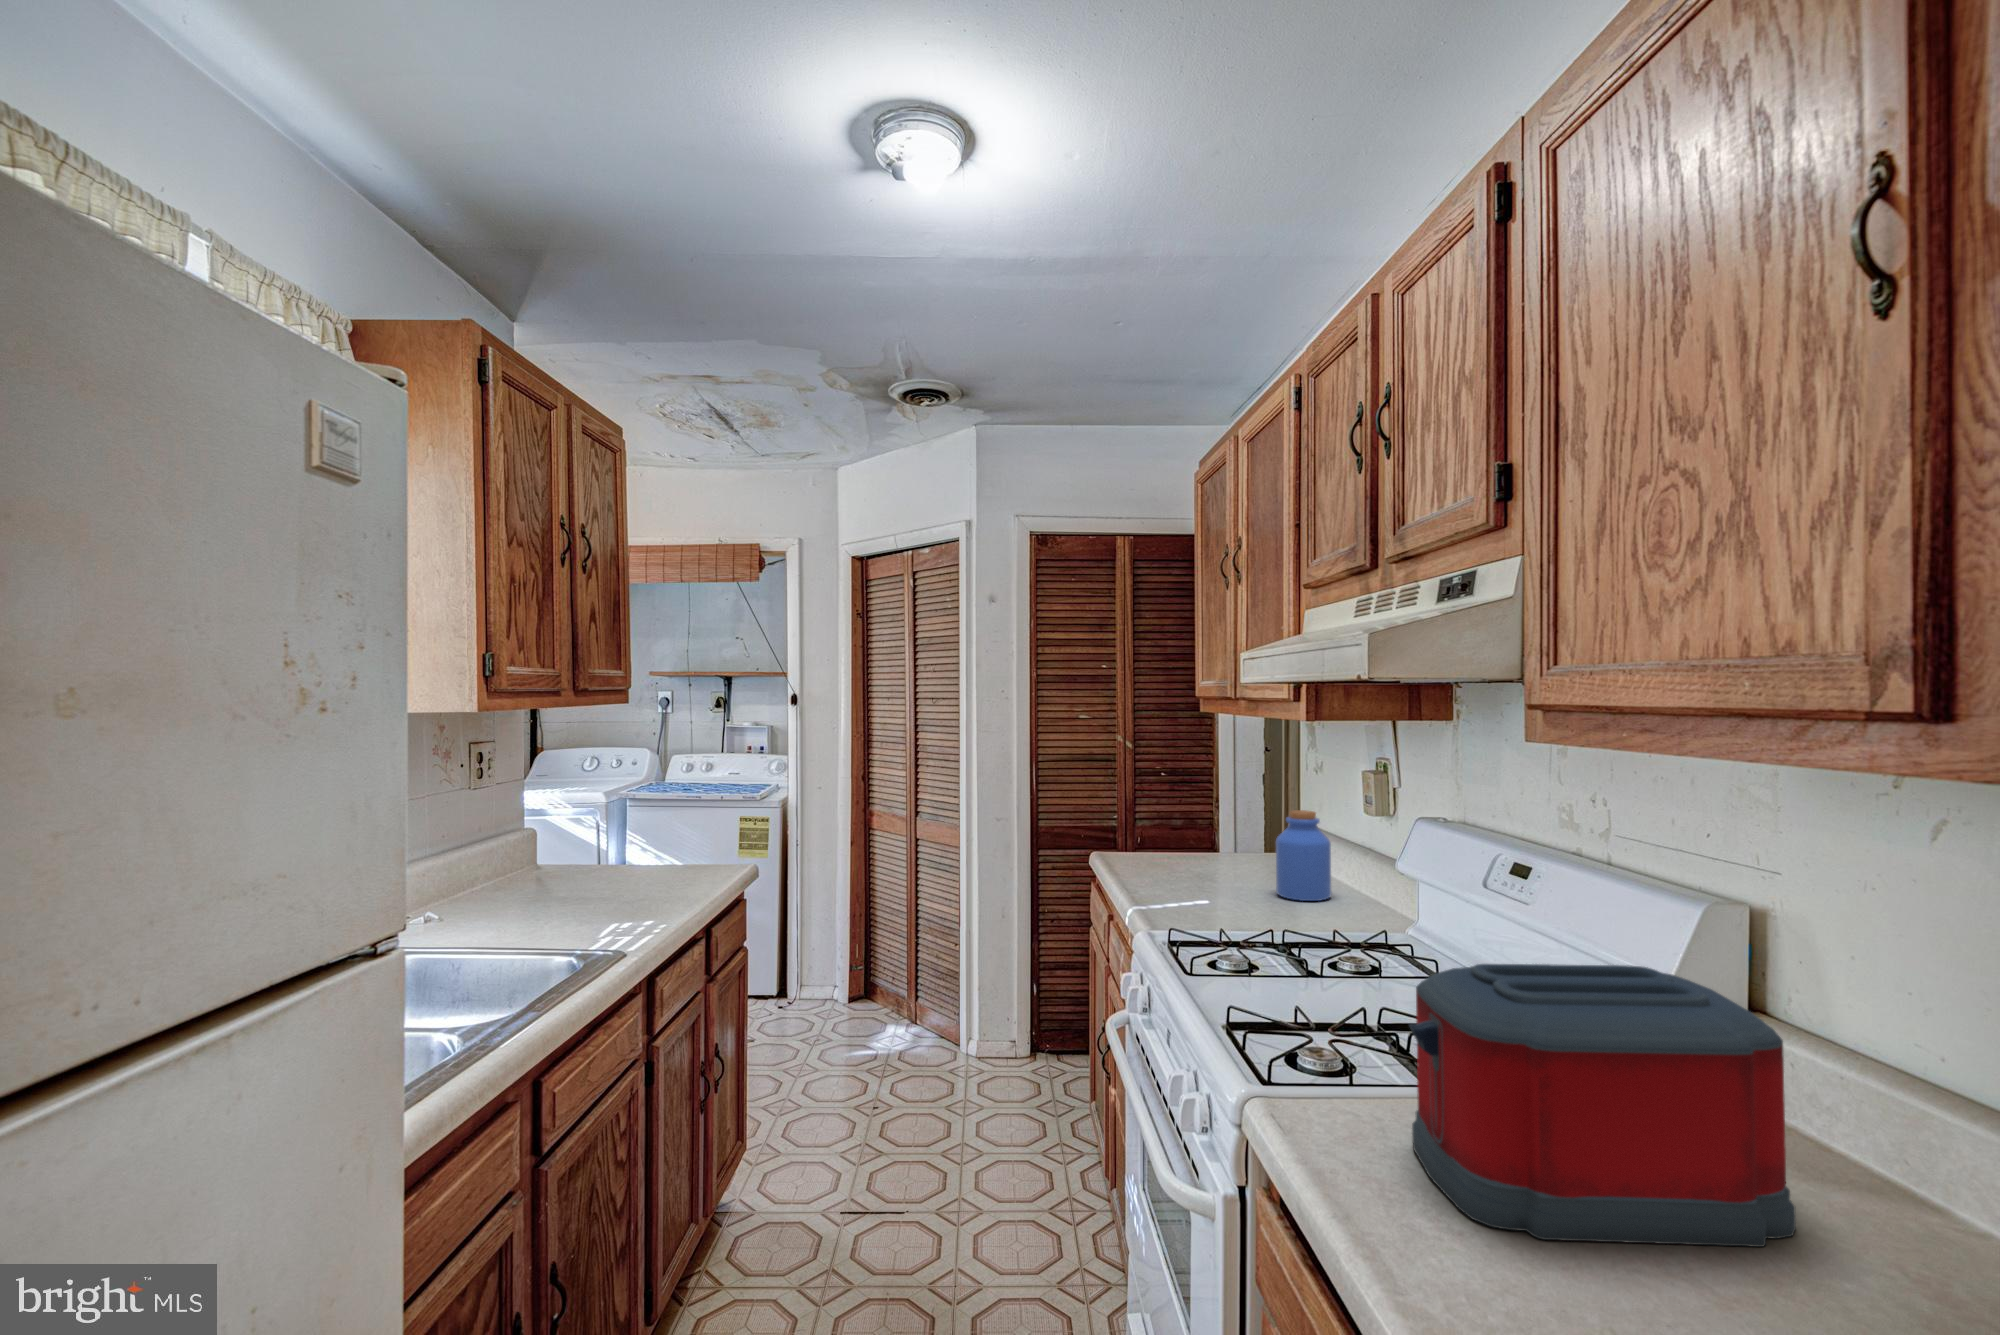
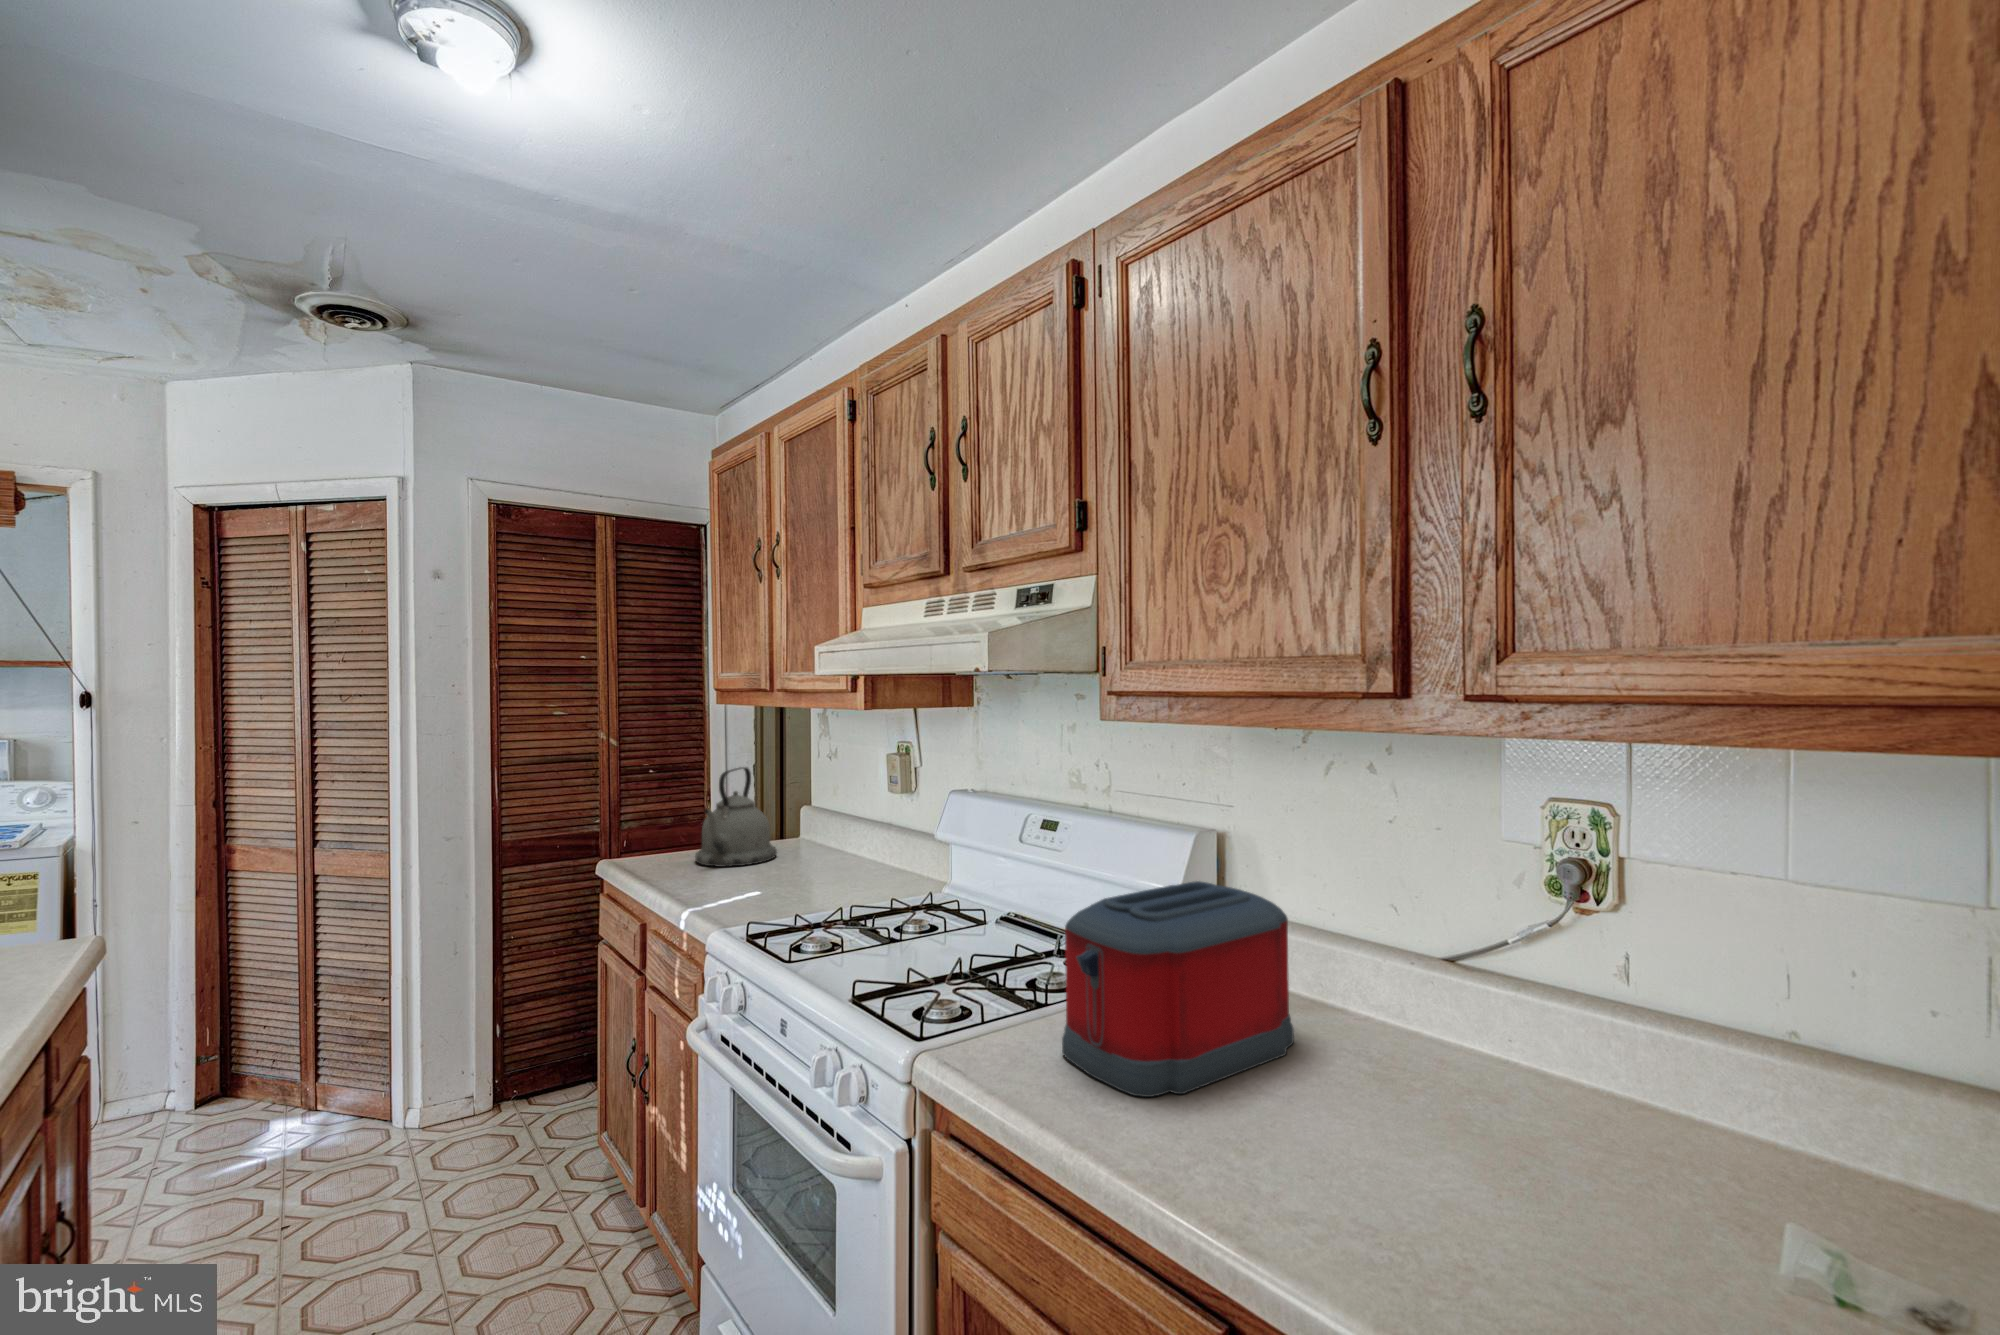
kettle: none [1176,776,1258,875] -> present [695,767,777,867]
jar: present [1276,810,1331,901] -> none [810,794,860,878]

